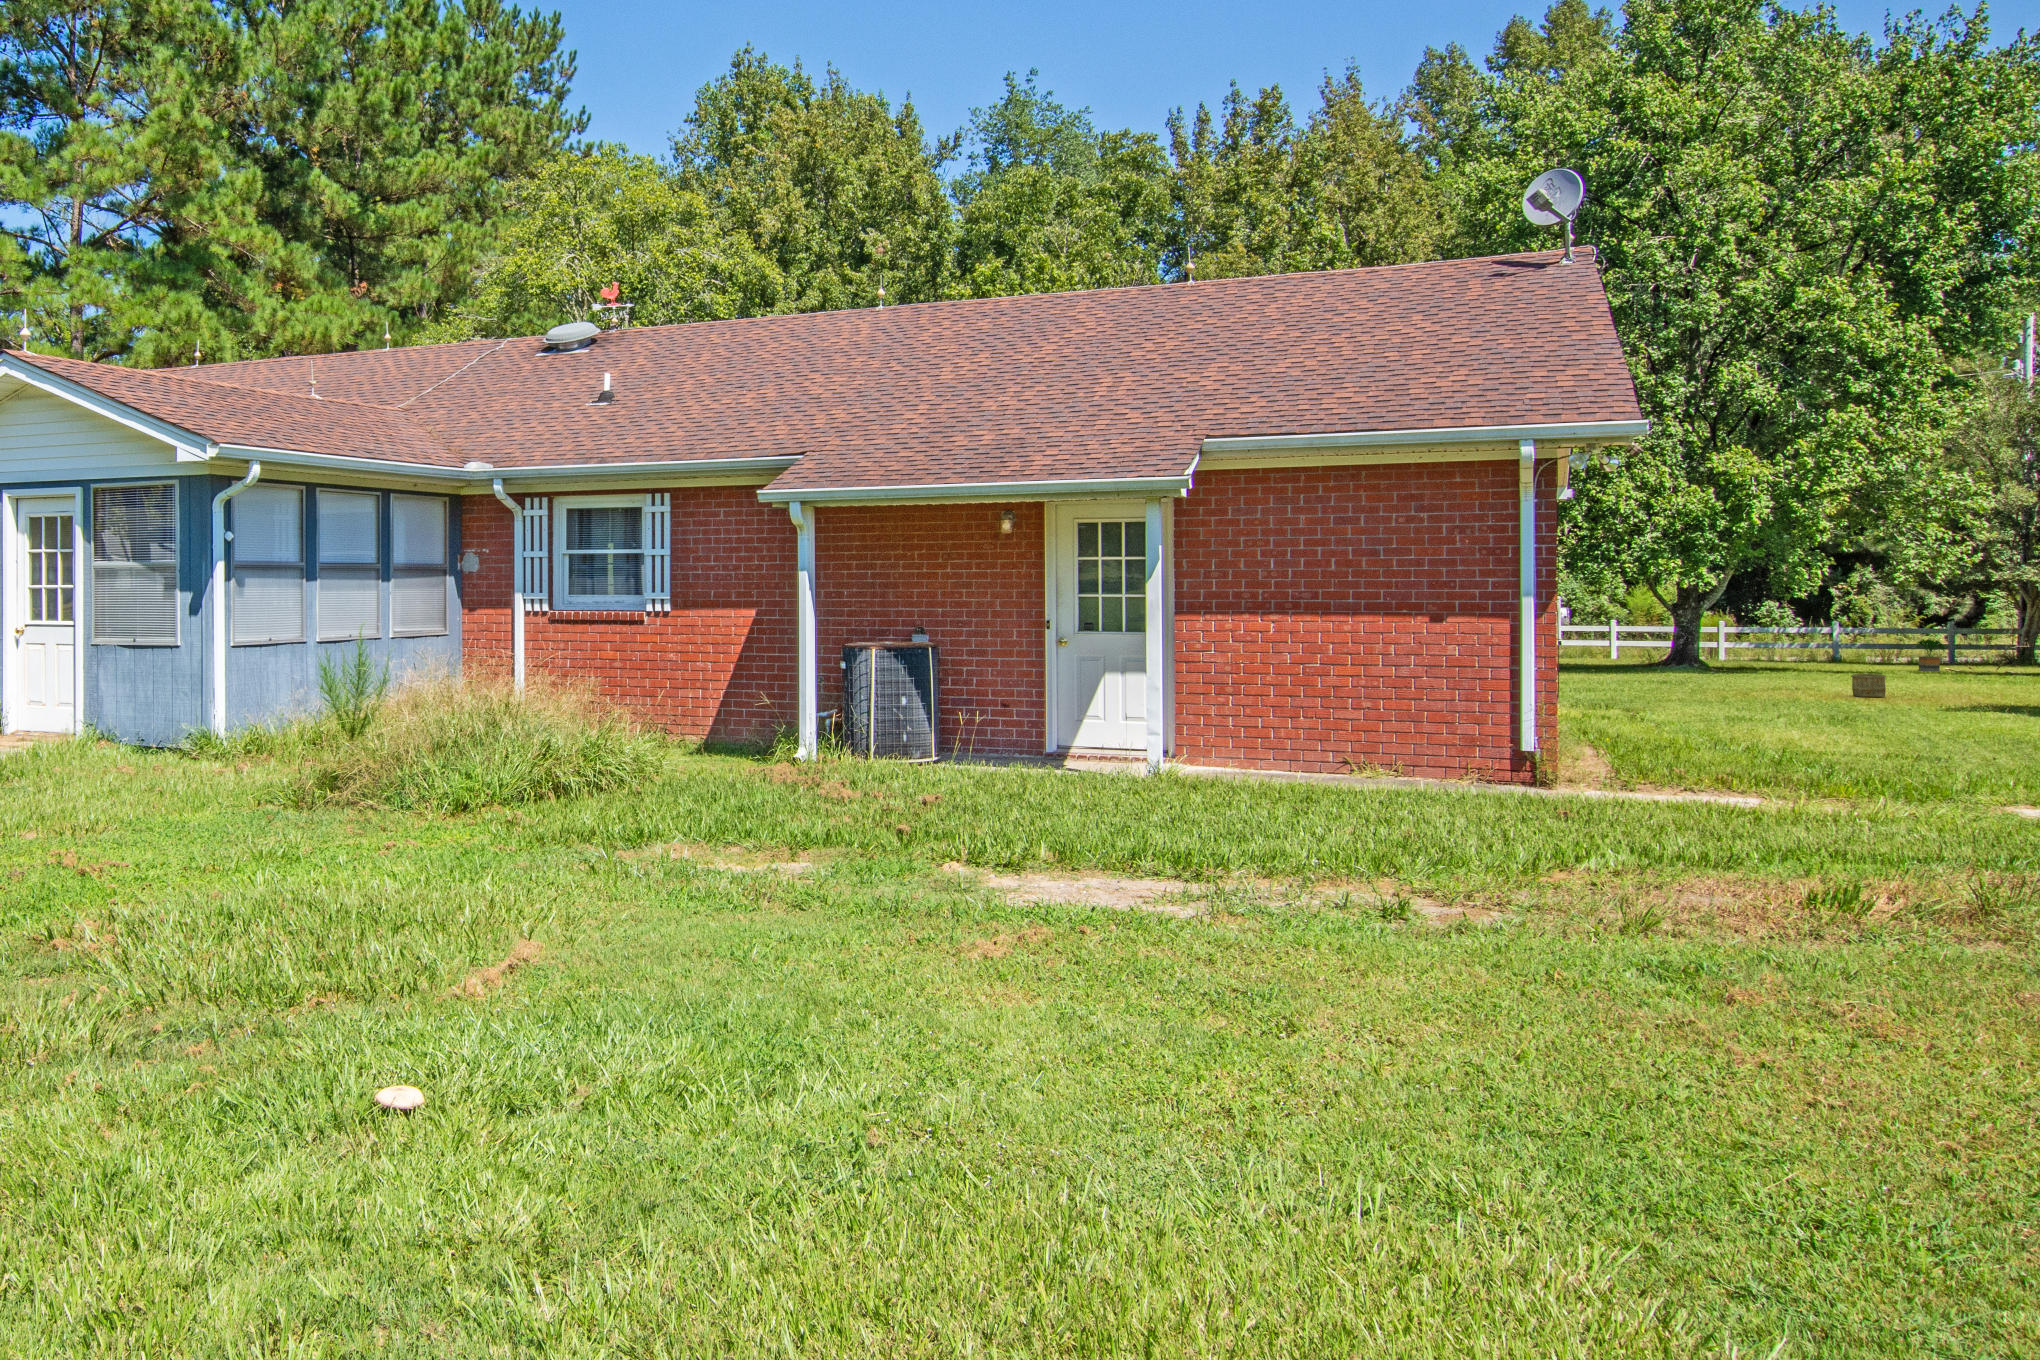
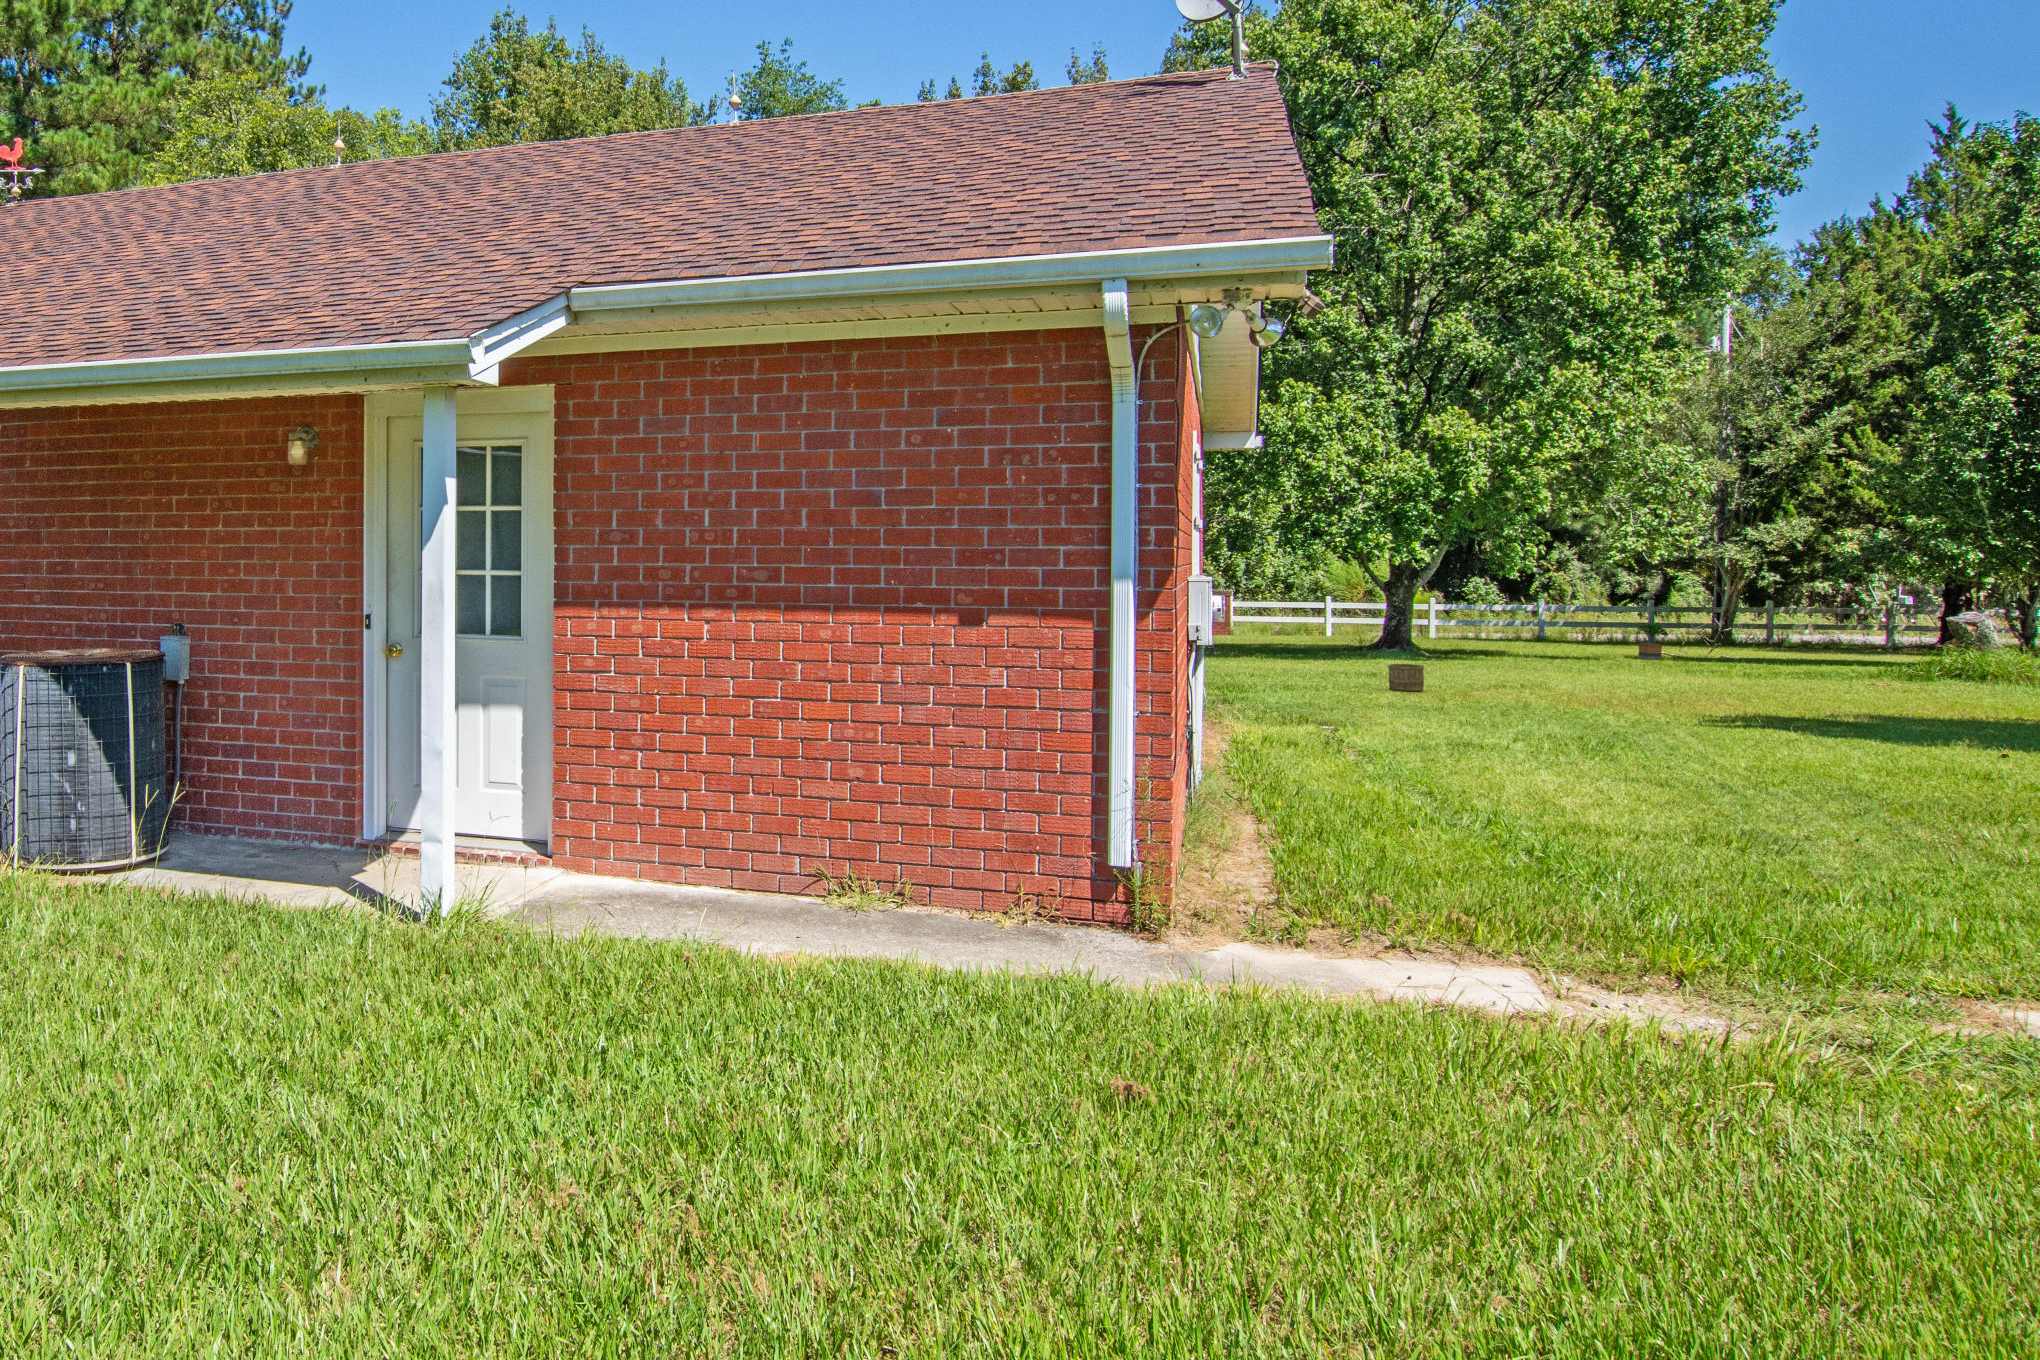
wooden bucket: present [1851,674,1886,697] -> present [1388,664,1424,691]

